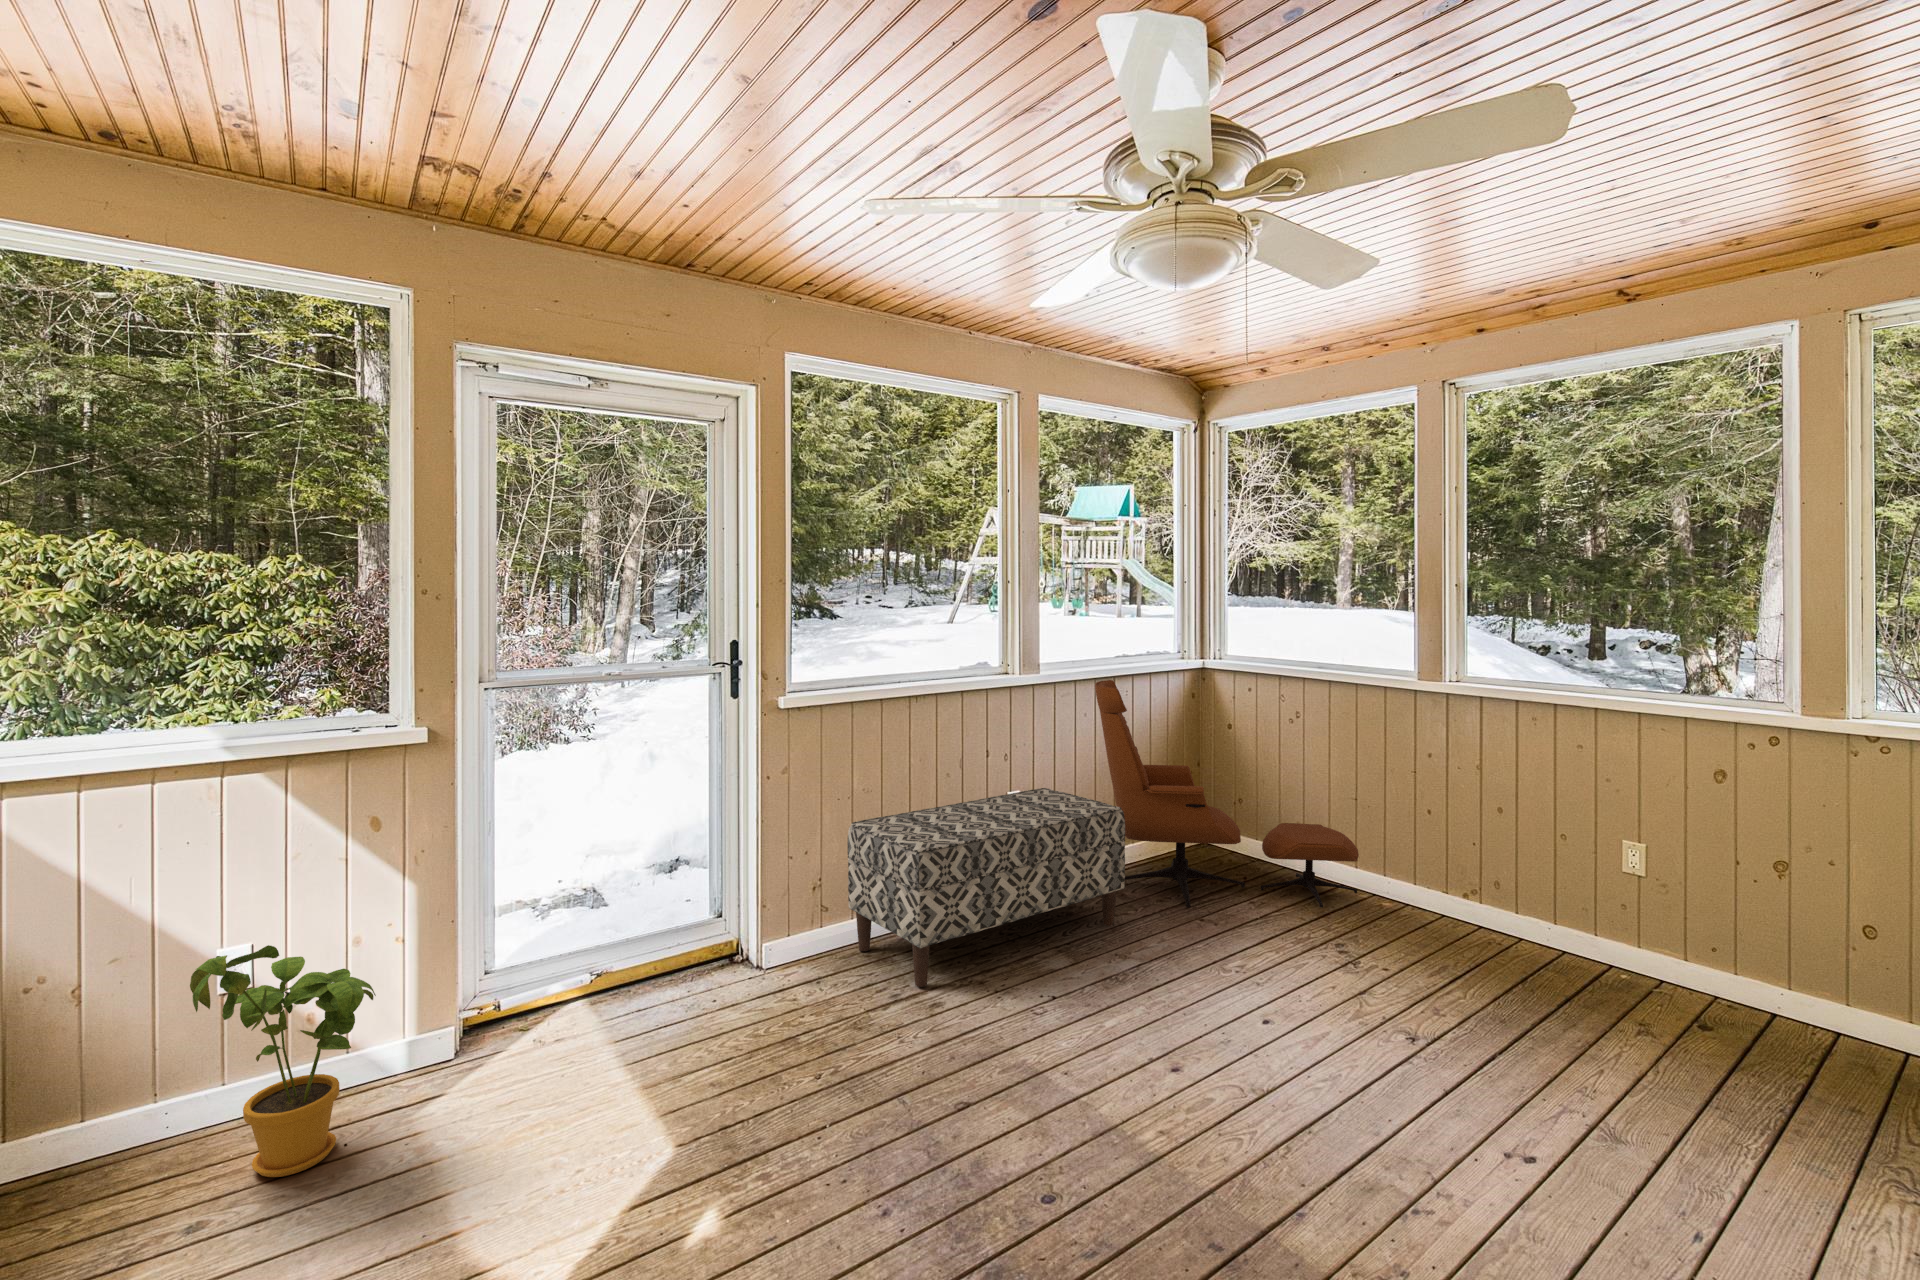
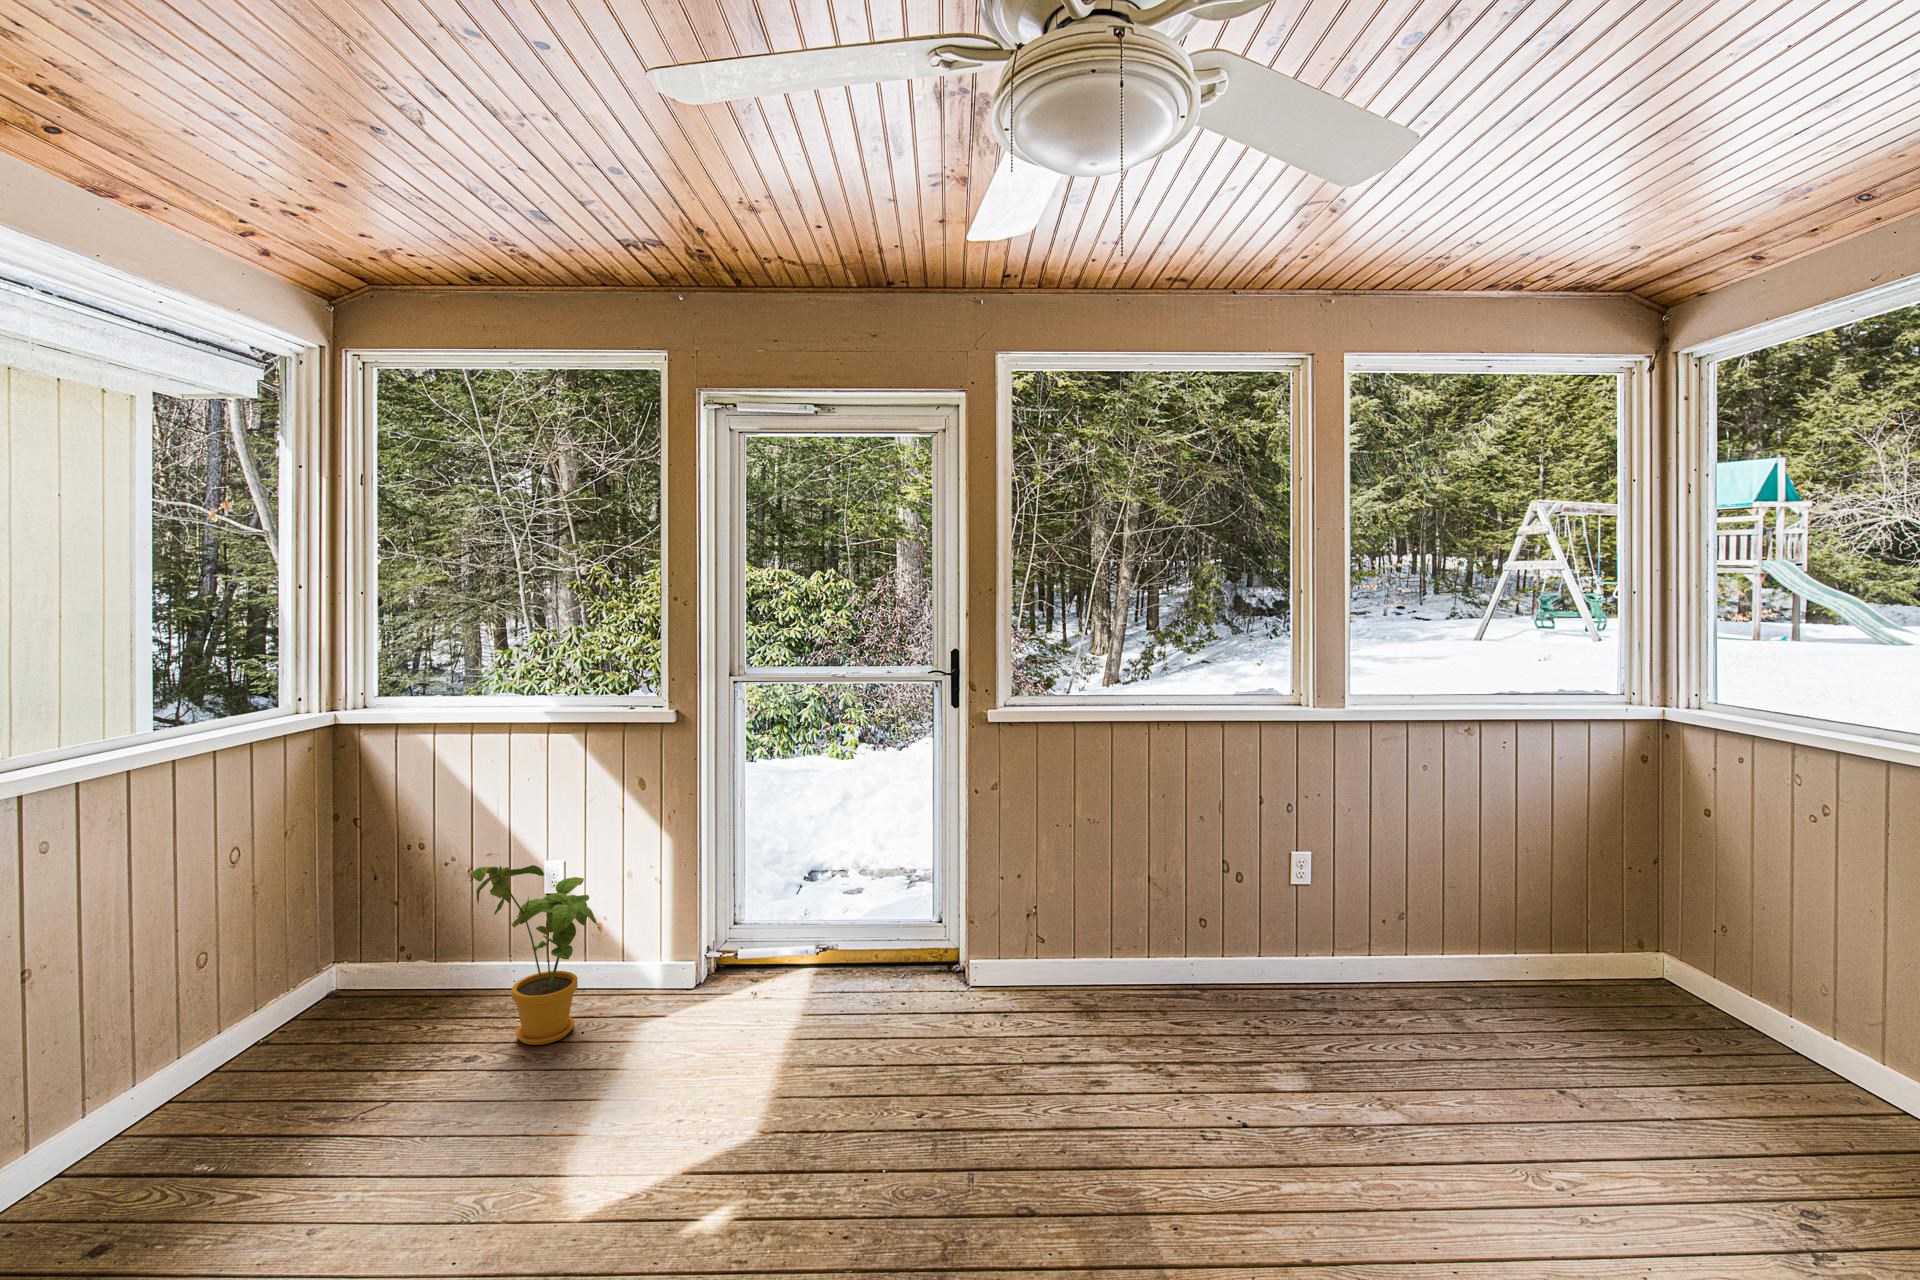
lounge chair: present [1095,680,1359,907] -> none [1431,727,1916,1134]
bench: present [847,788,1125,987] -> none [1067,853,1429,1056]

